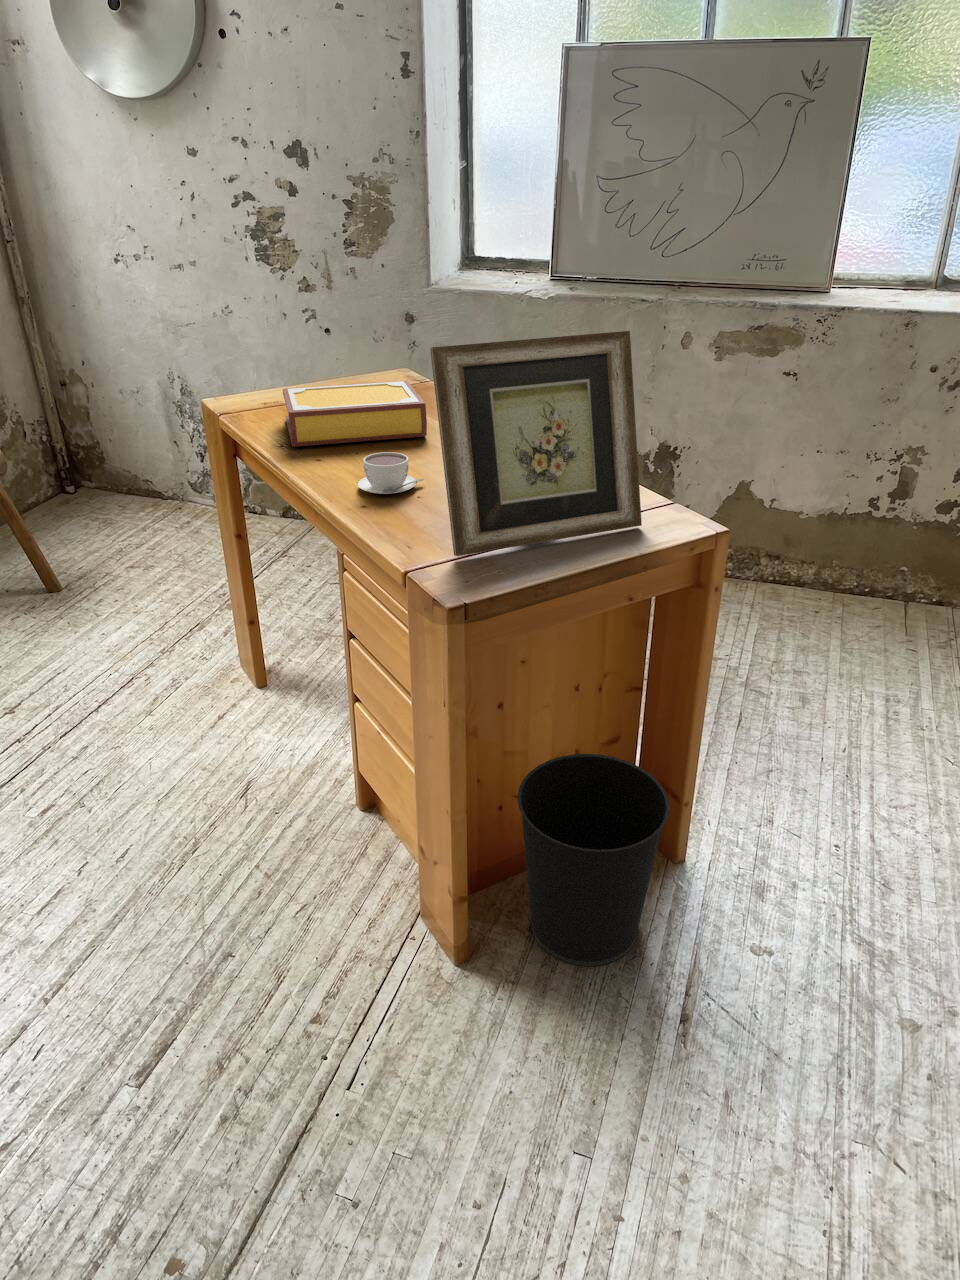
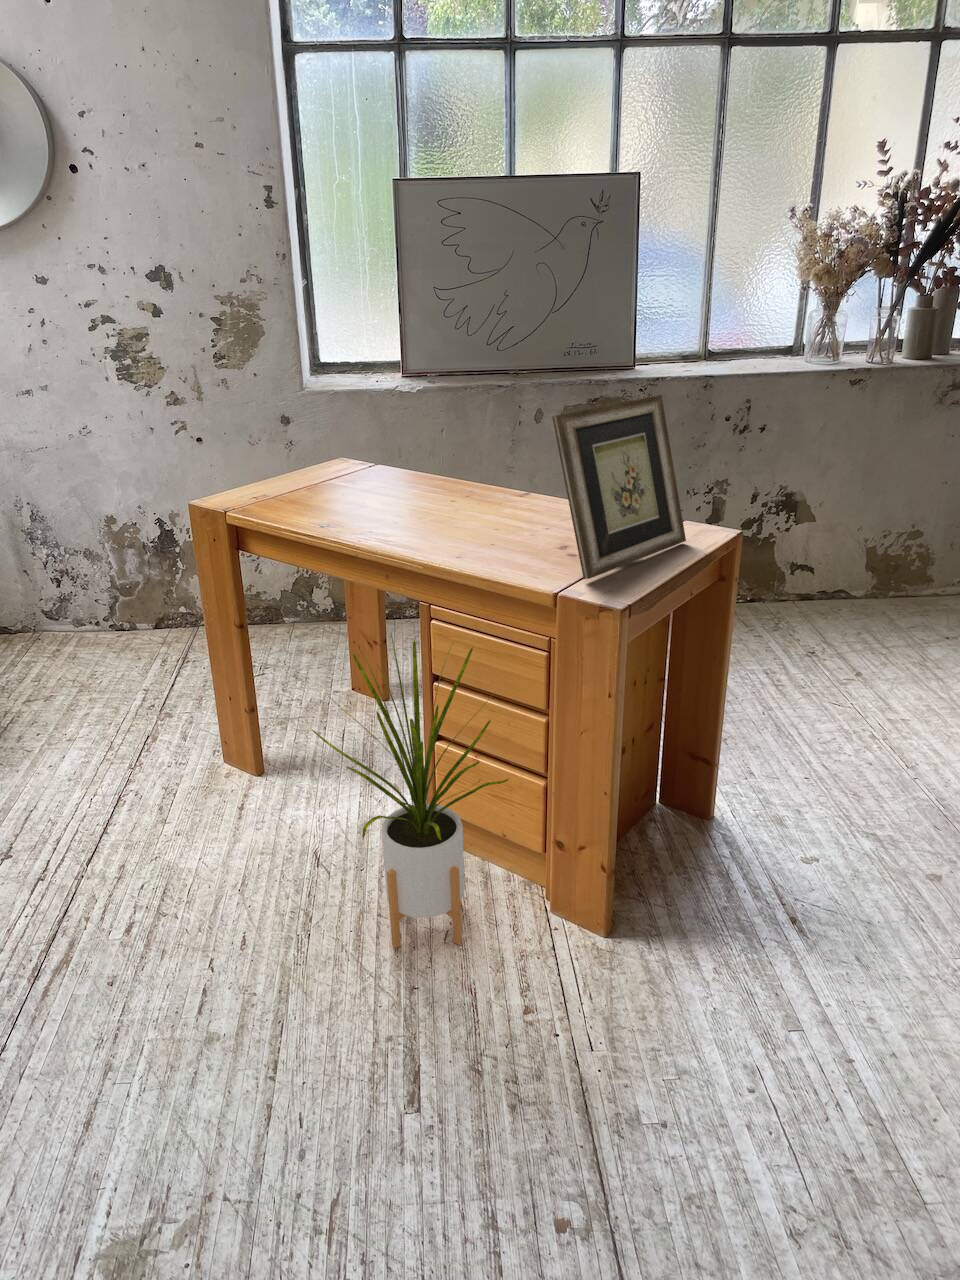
book: present [283,381,427,447] -> none [293,463,441,526]
coffee cup: present [357,452,424,494] -> none [435,515,487,549]
house plant: none [152,575,366,922] -> present [311,634,509,948]
wastebasket: present [517,754,670,966] -> none [626,734,752,909]

